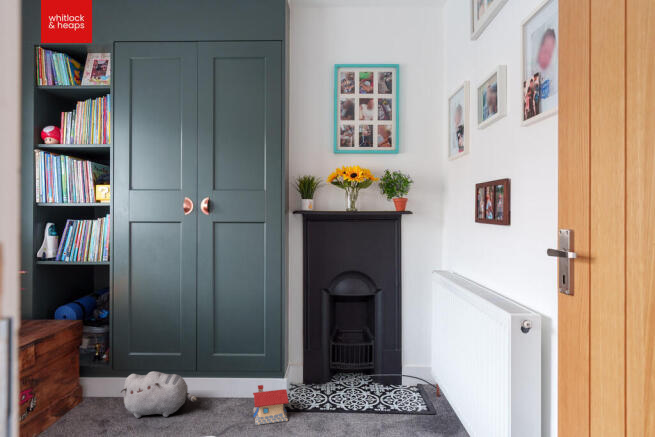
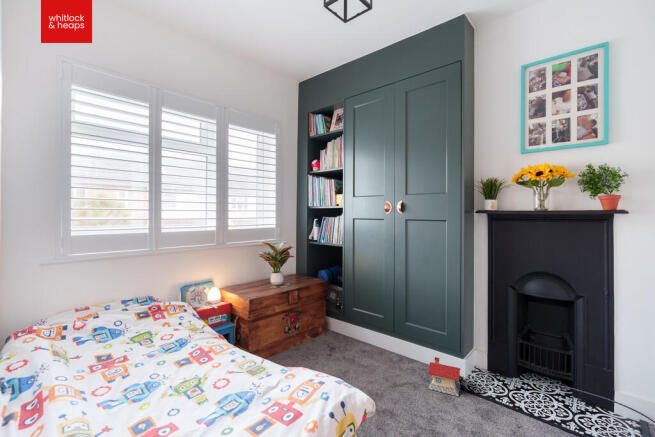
plush toy: present [121,371,198,418] -> none [342,322,389,359]

